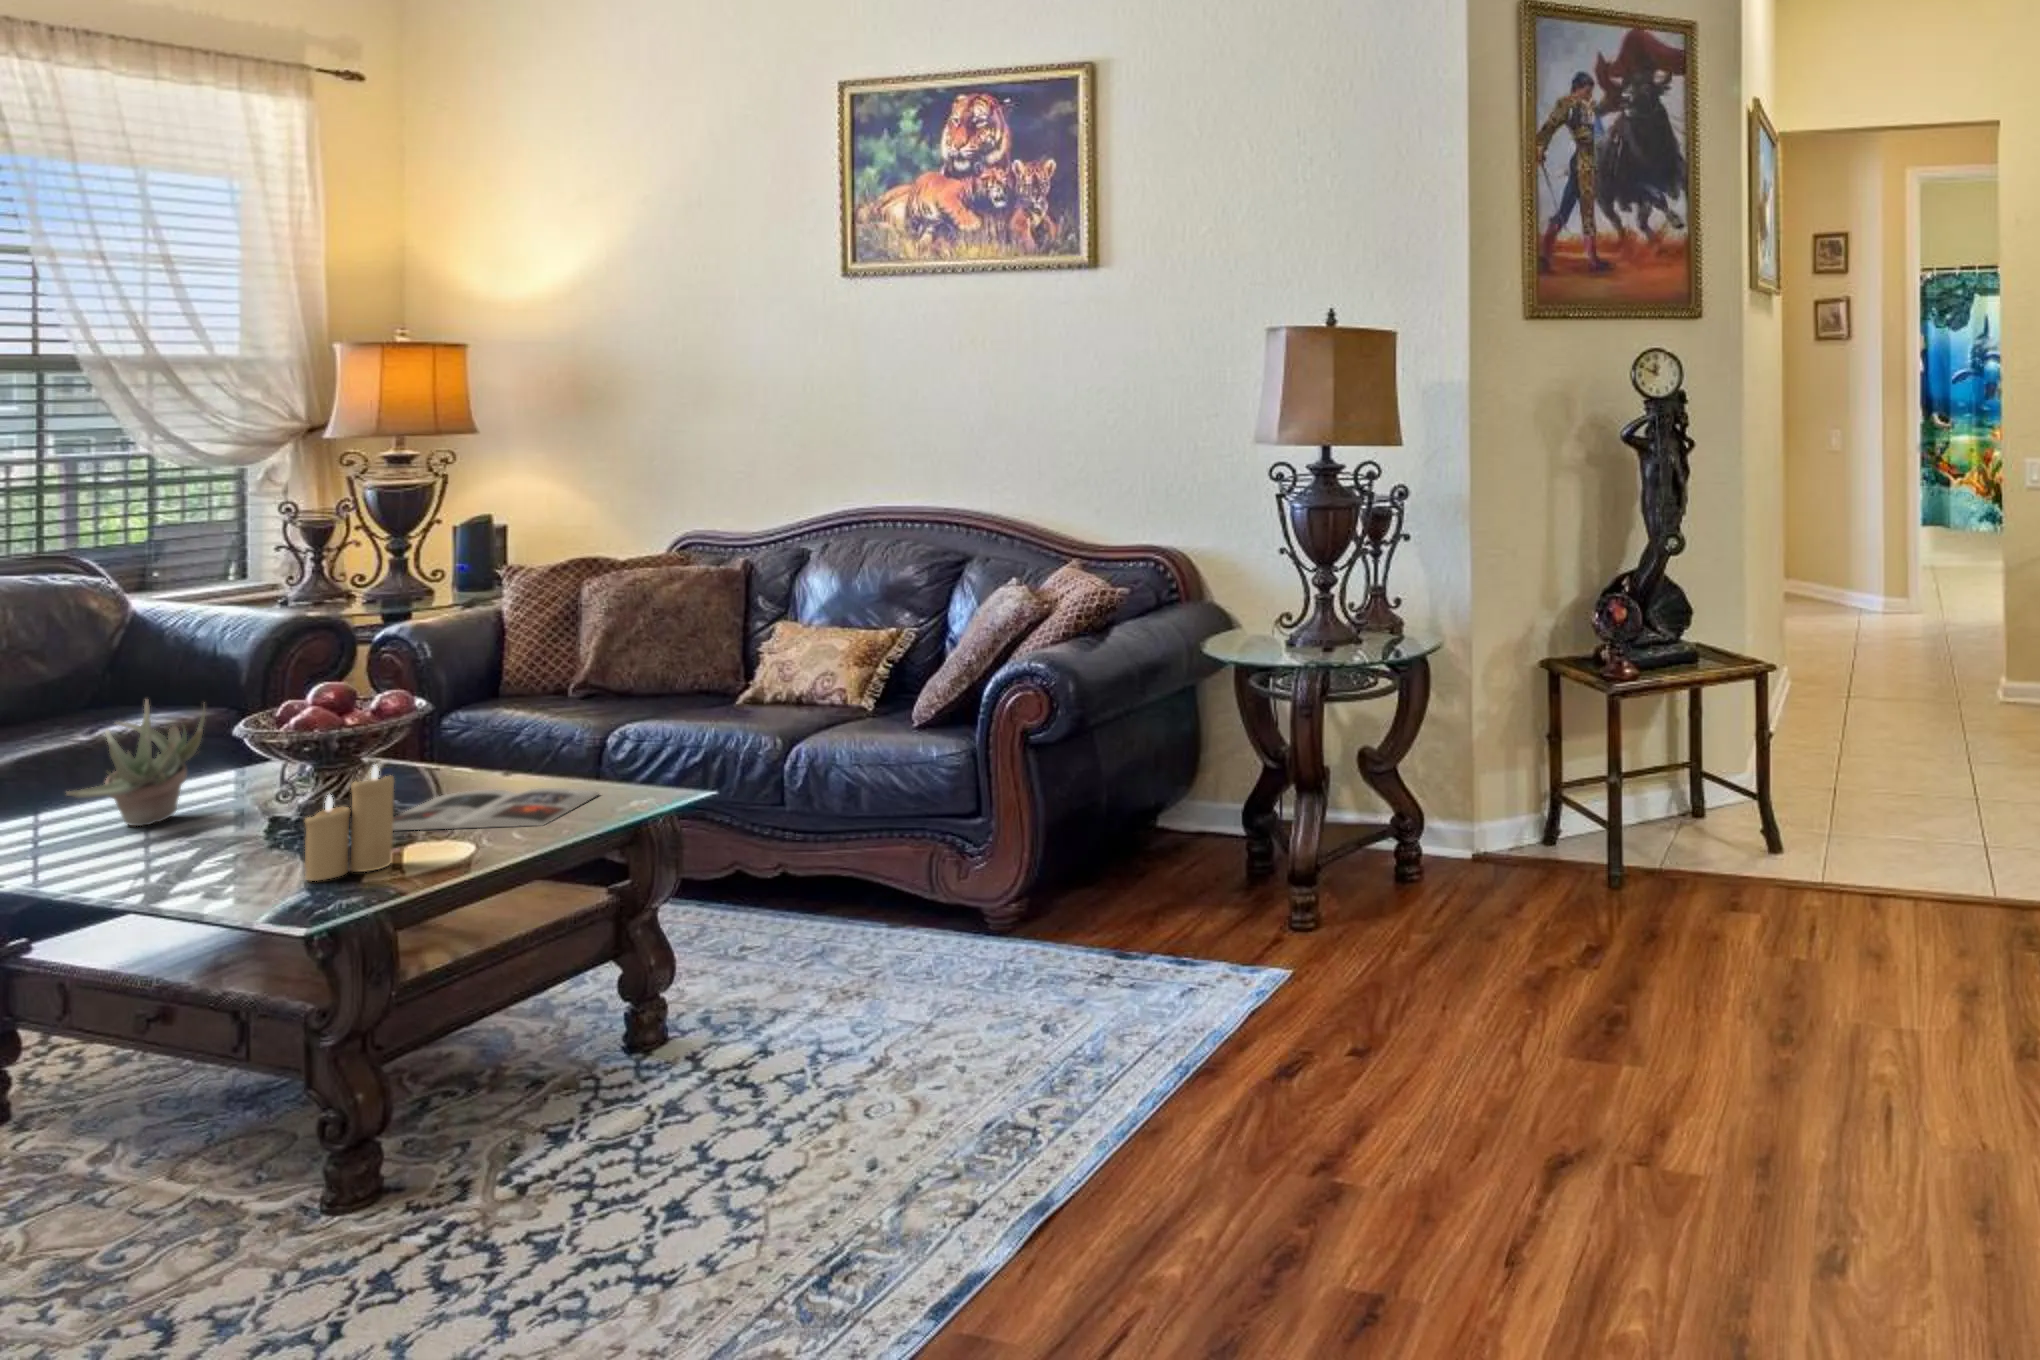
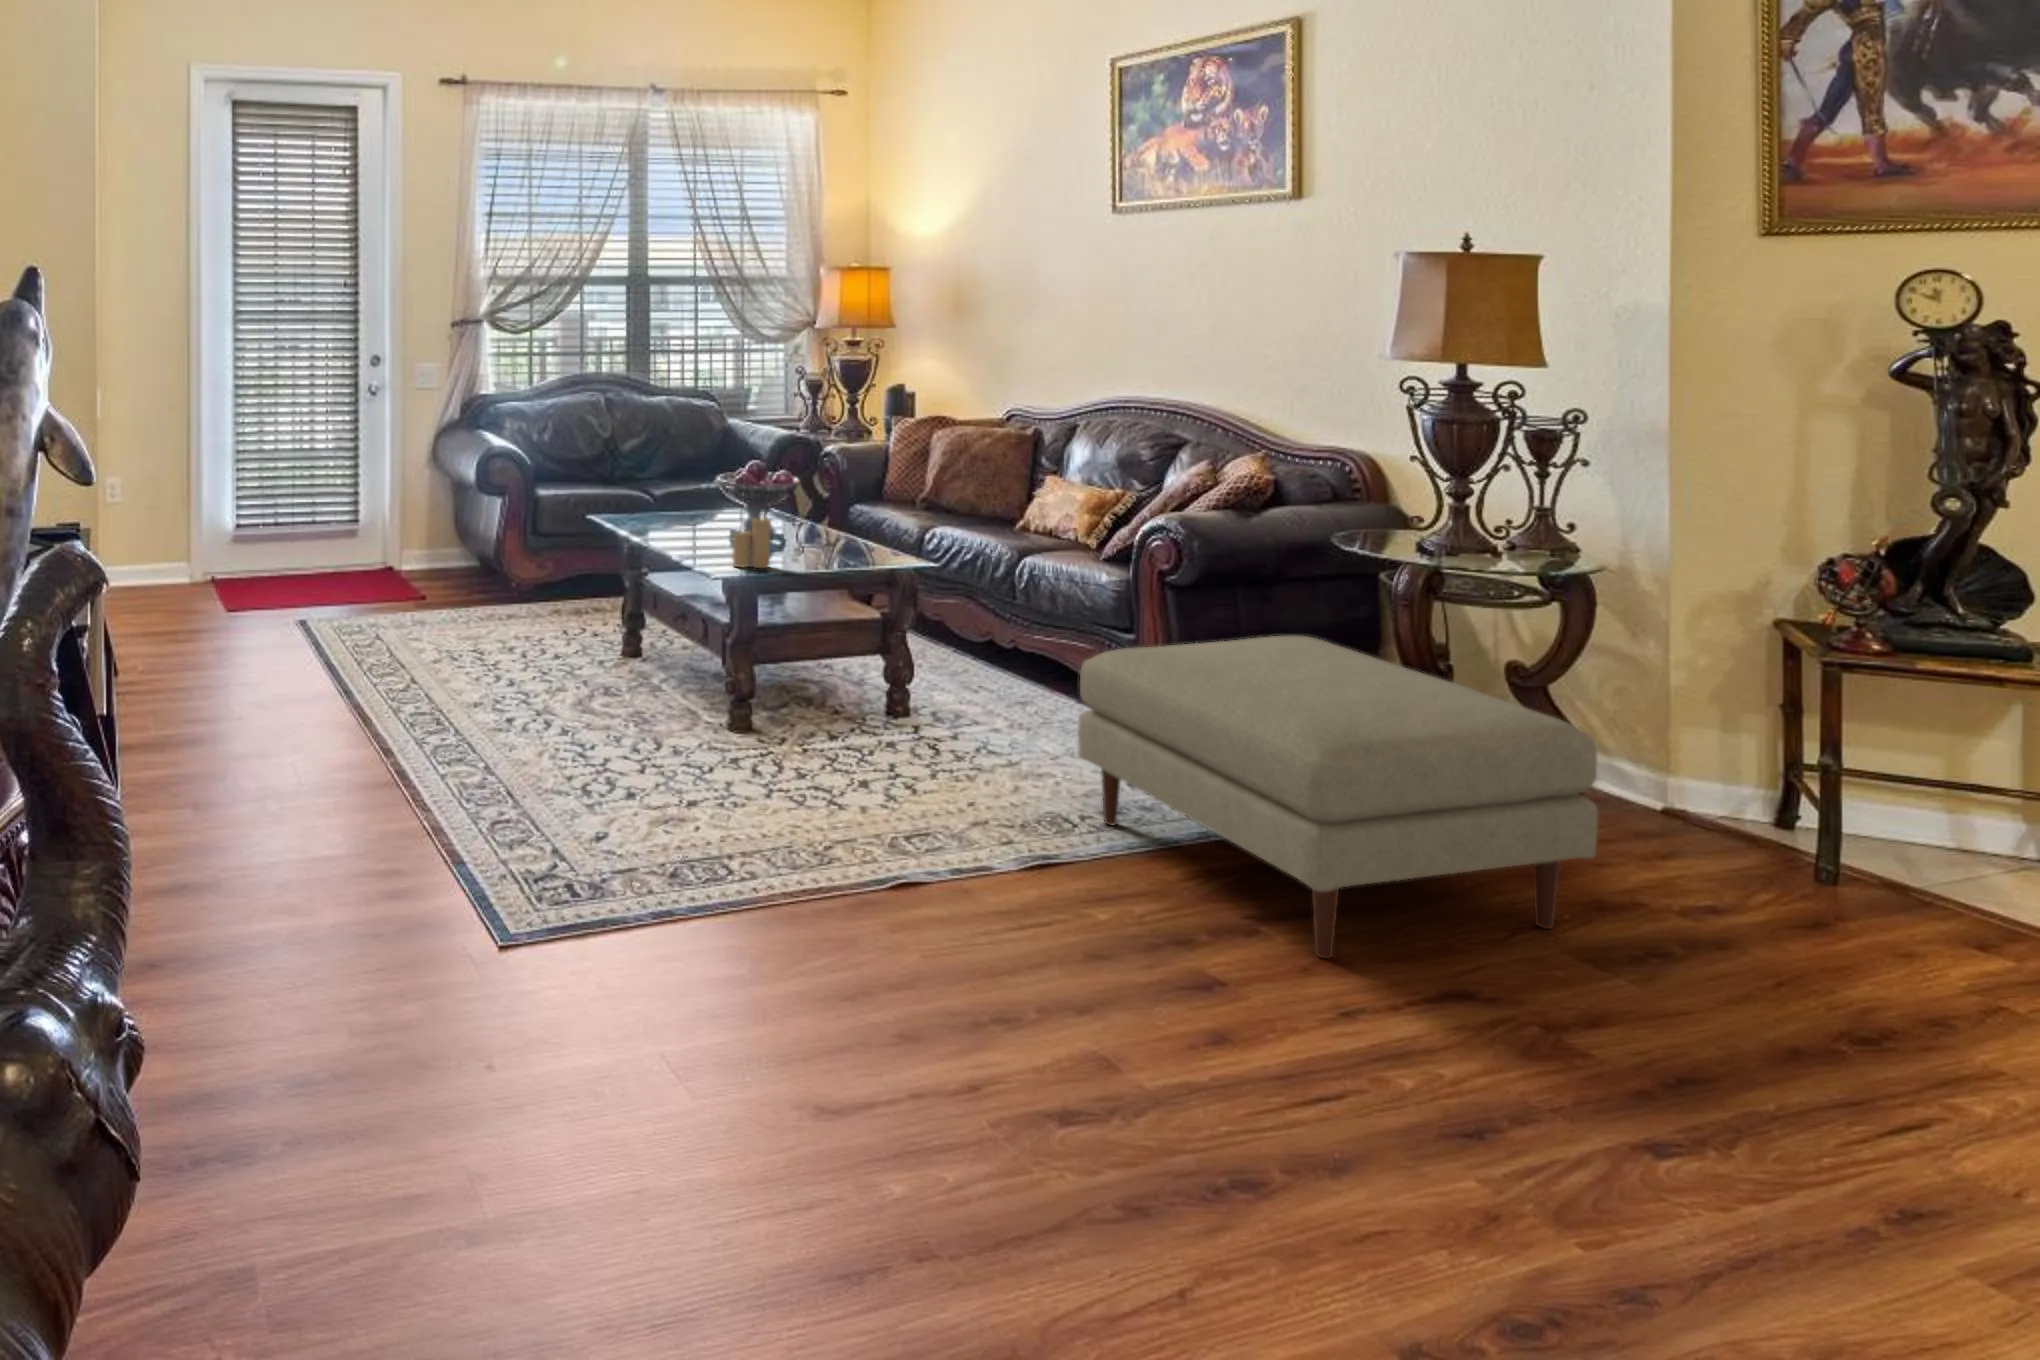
succulent plant: present [67,700,206,826] -> none [659,465,716,531]
ottoman: none [1031,778,1586,1197] -> present [1078,636,1598,959]
magazine: present [393,788,600,830] -> none [770,542,884,566]

